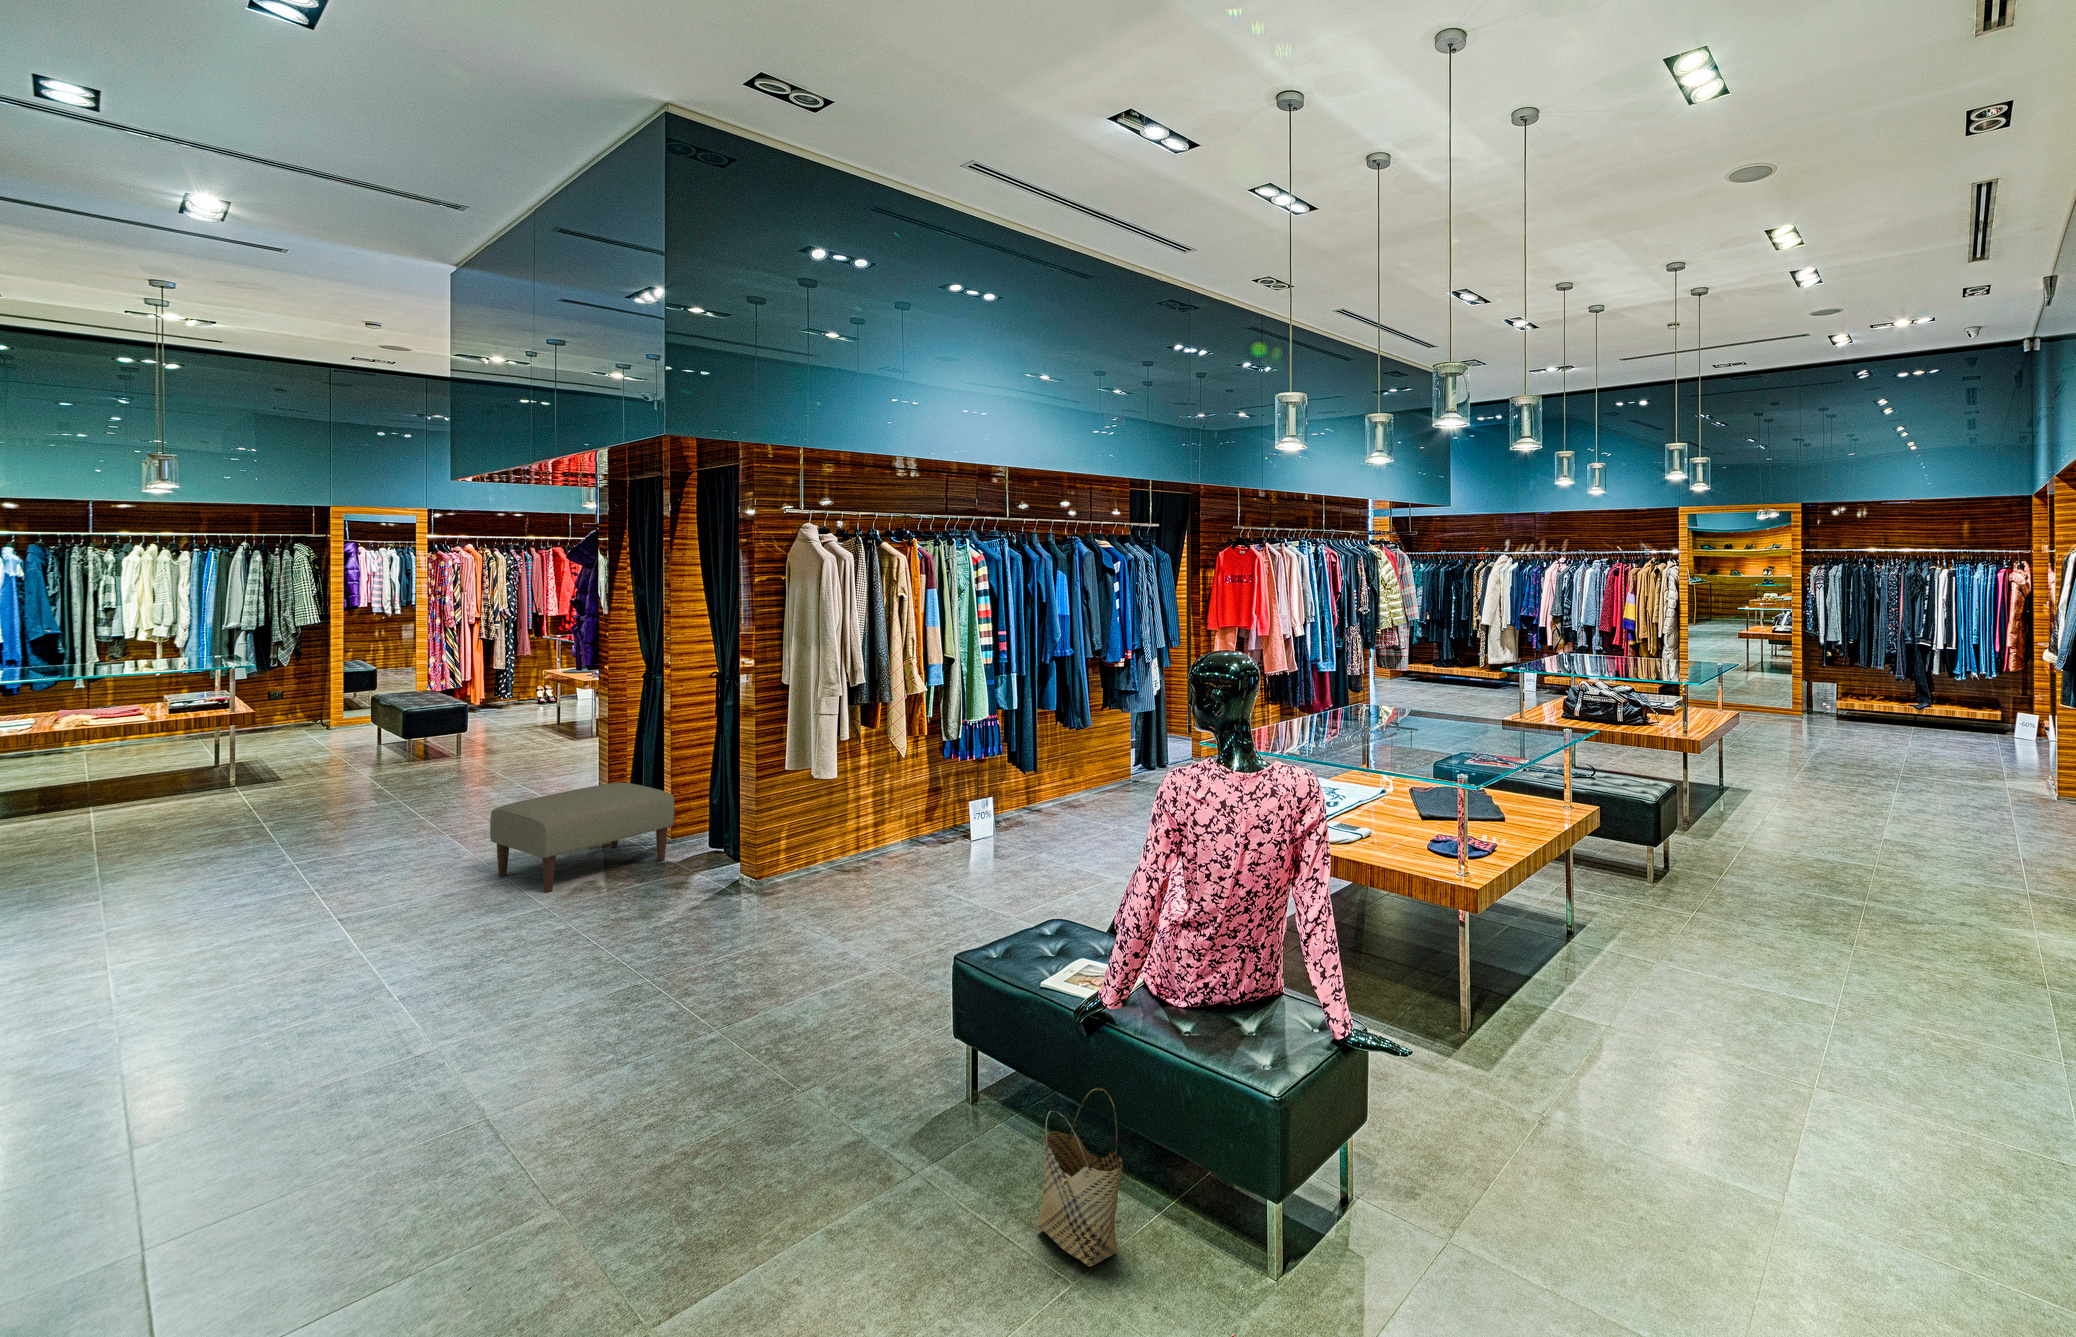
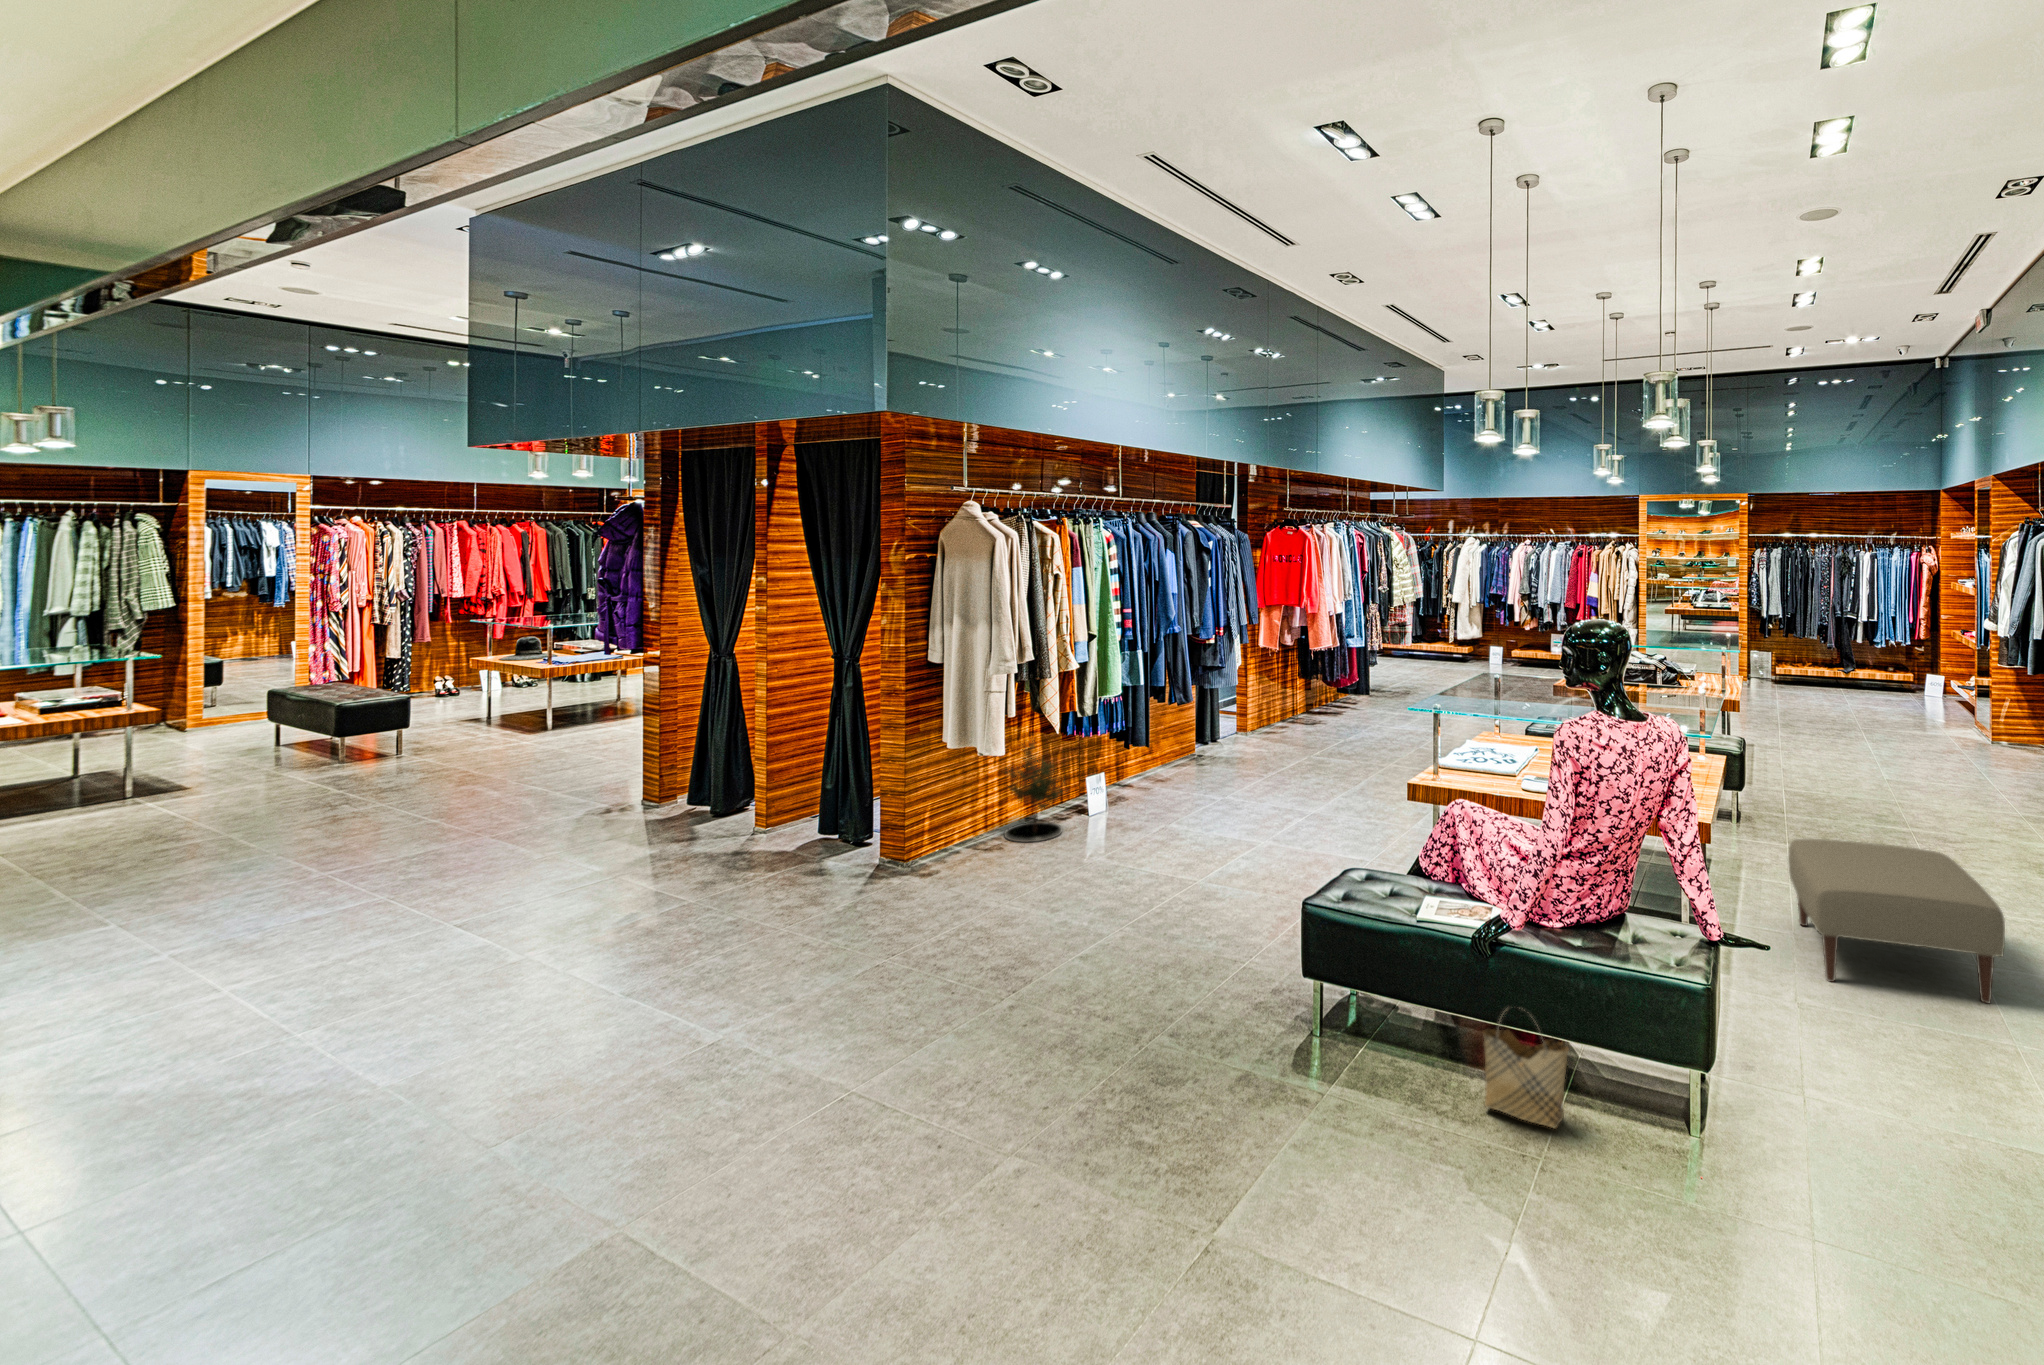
potted tree: none [867,755,933,866] -> present [1004,740,1065,843]
ottoman: present [490,783,674,892] -> present [1788,839,2005,1003]

